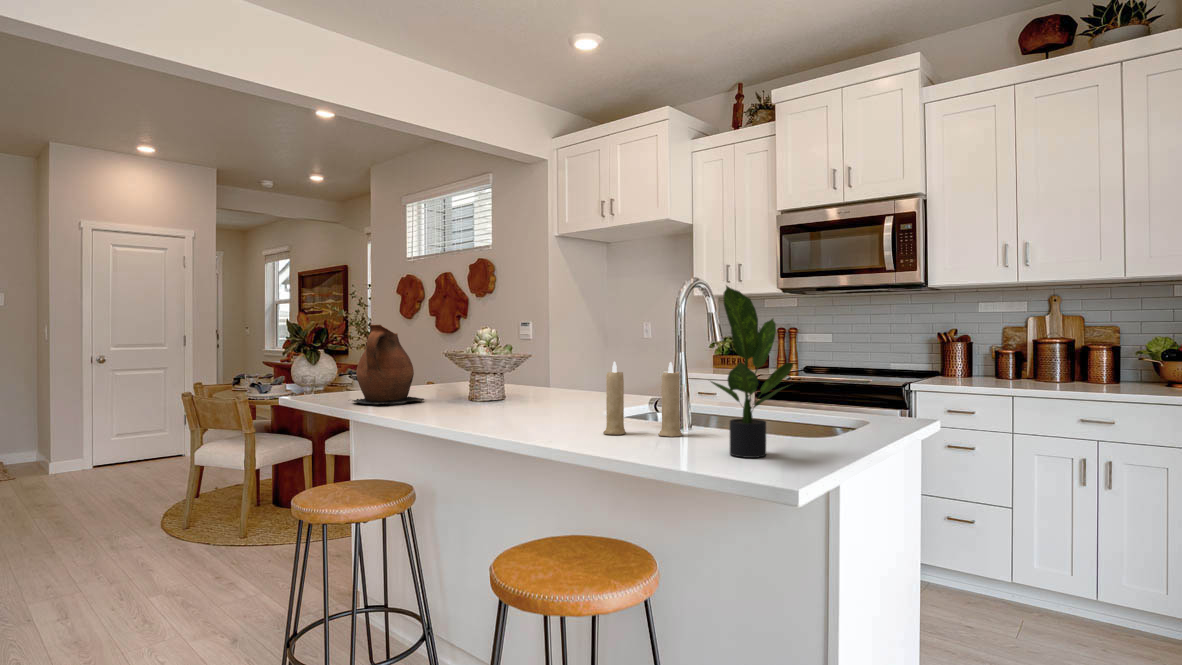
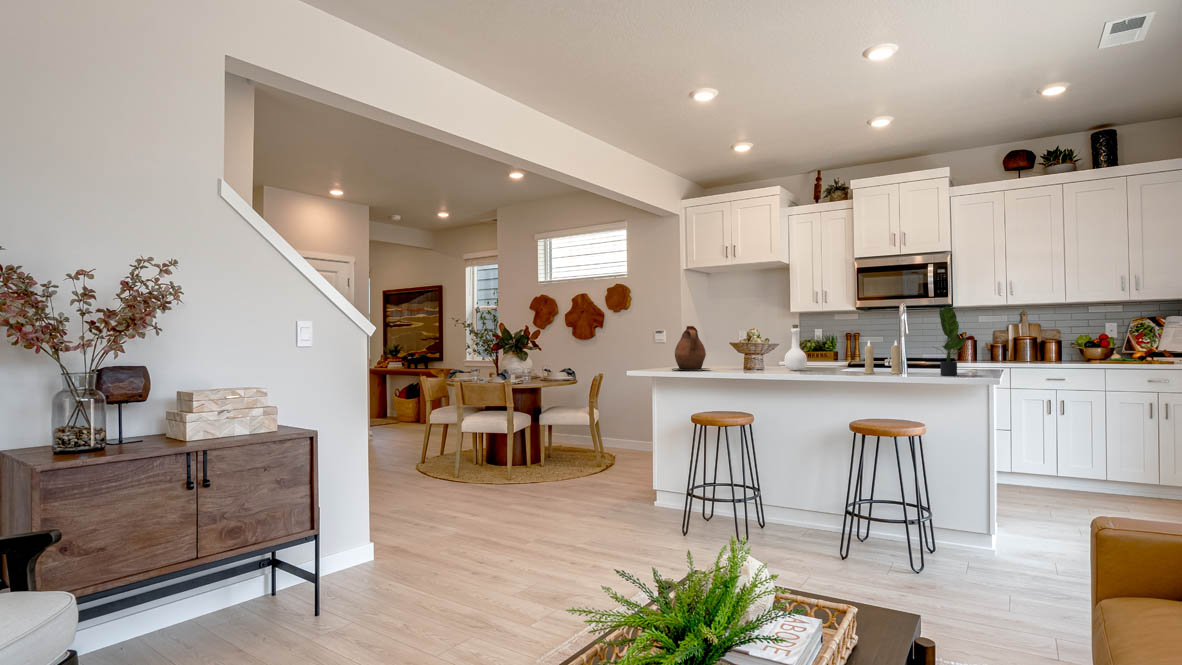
bottle: none [524,323,564,410] -> present [784,325,807,371]

